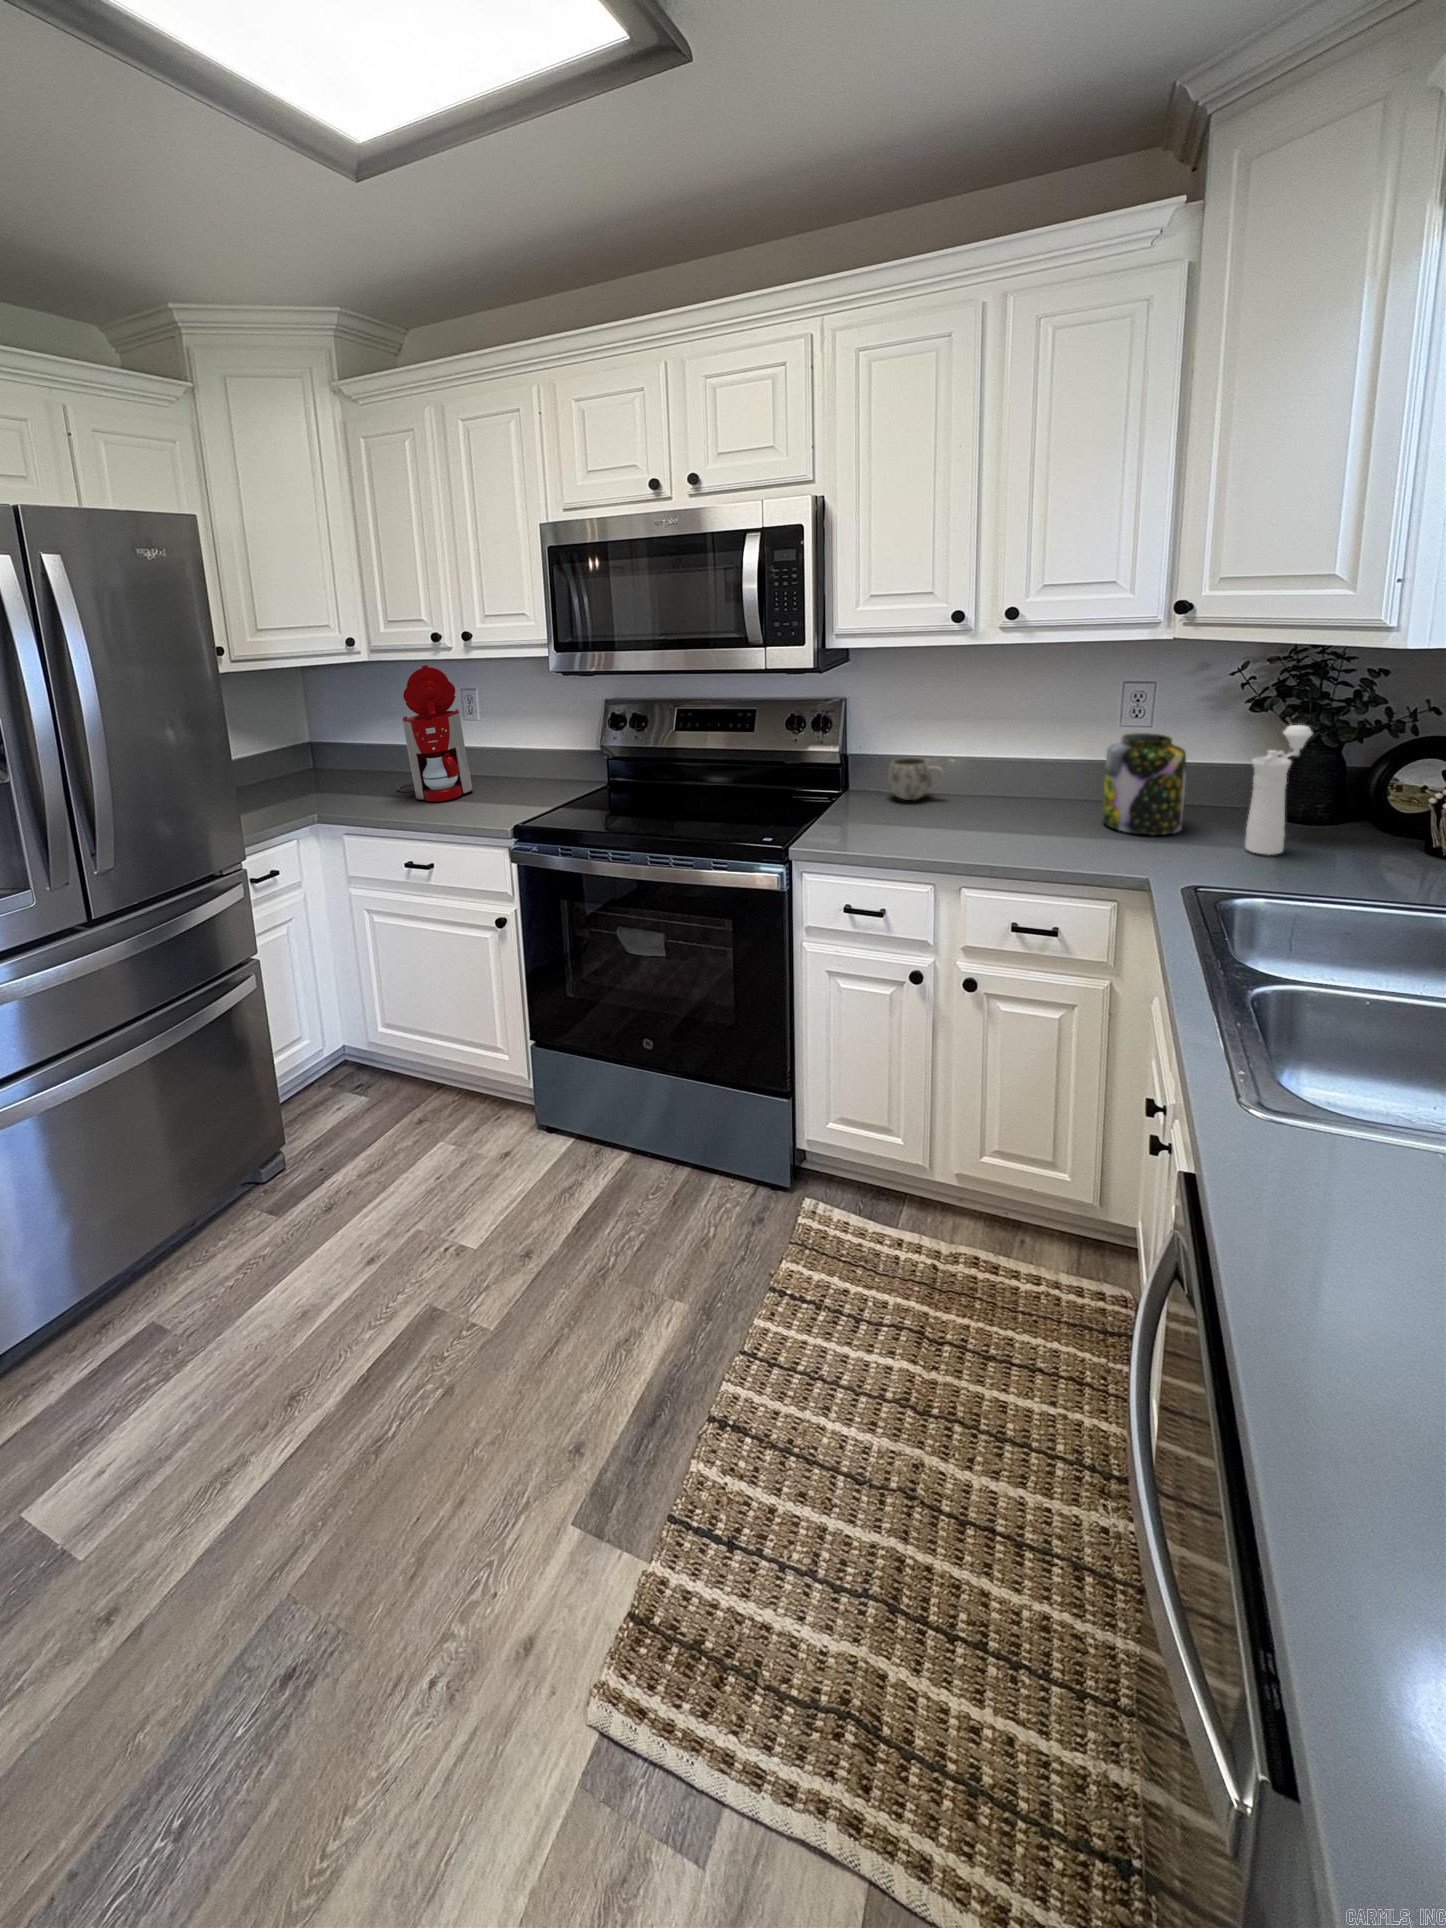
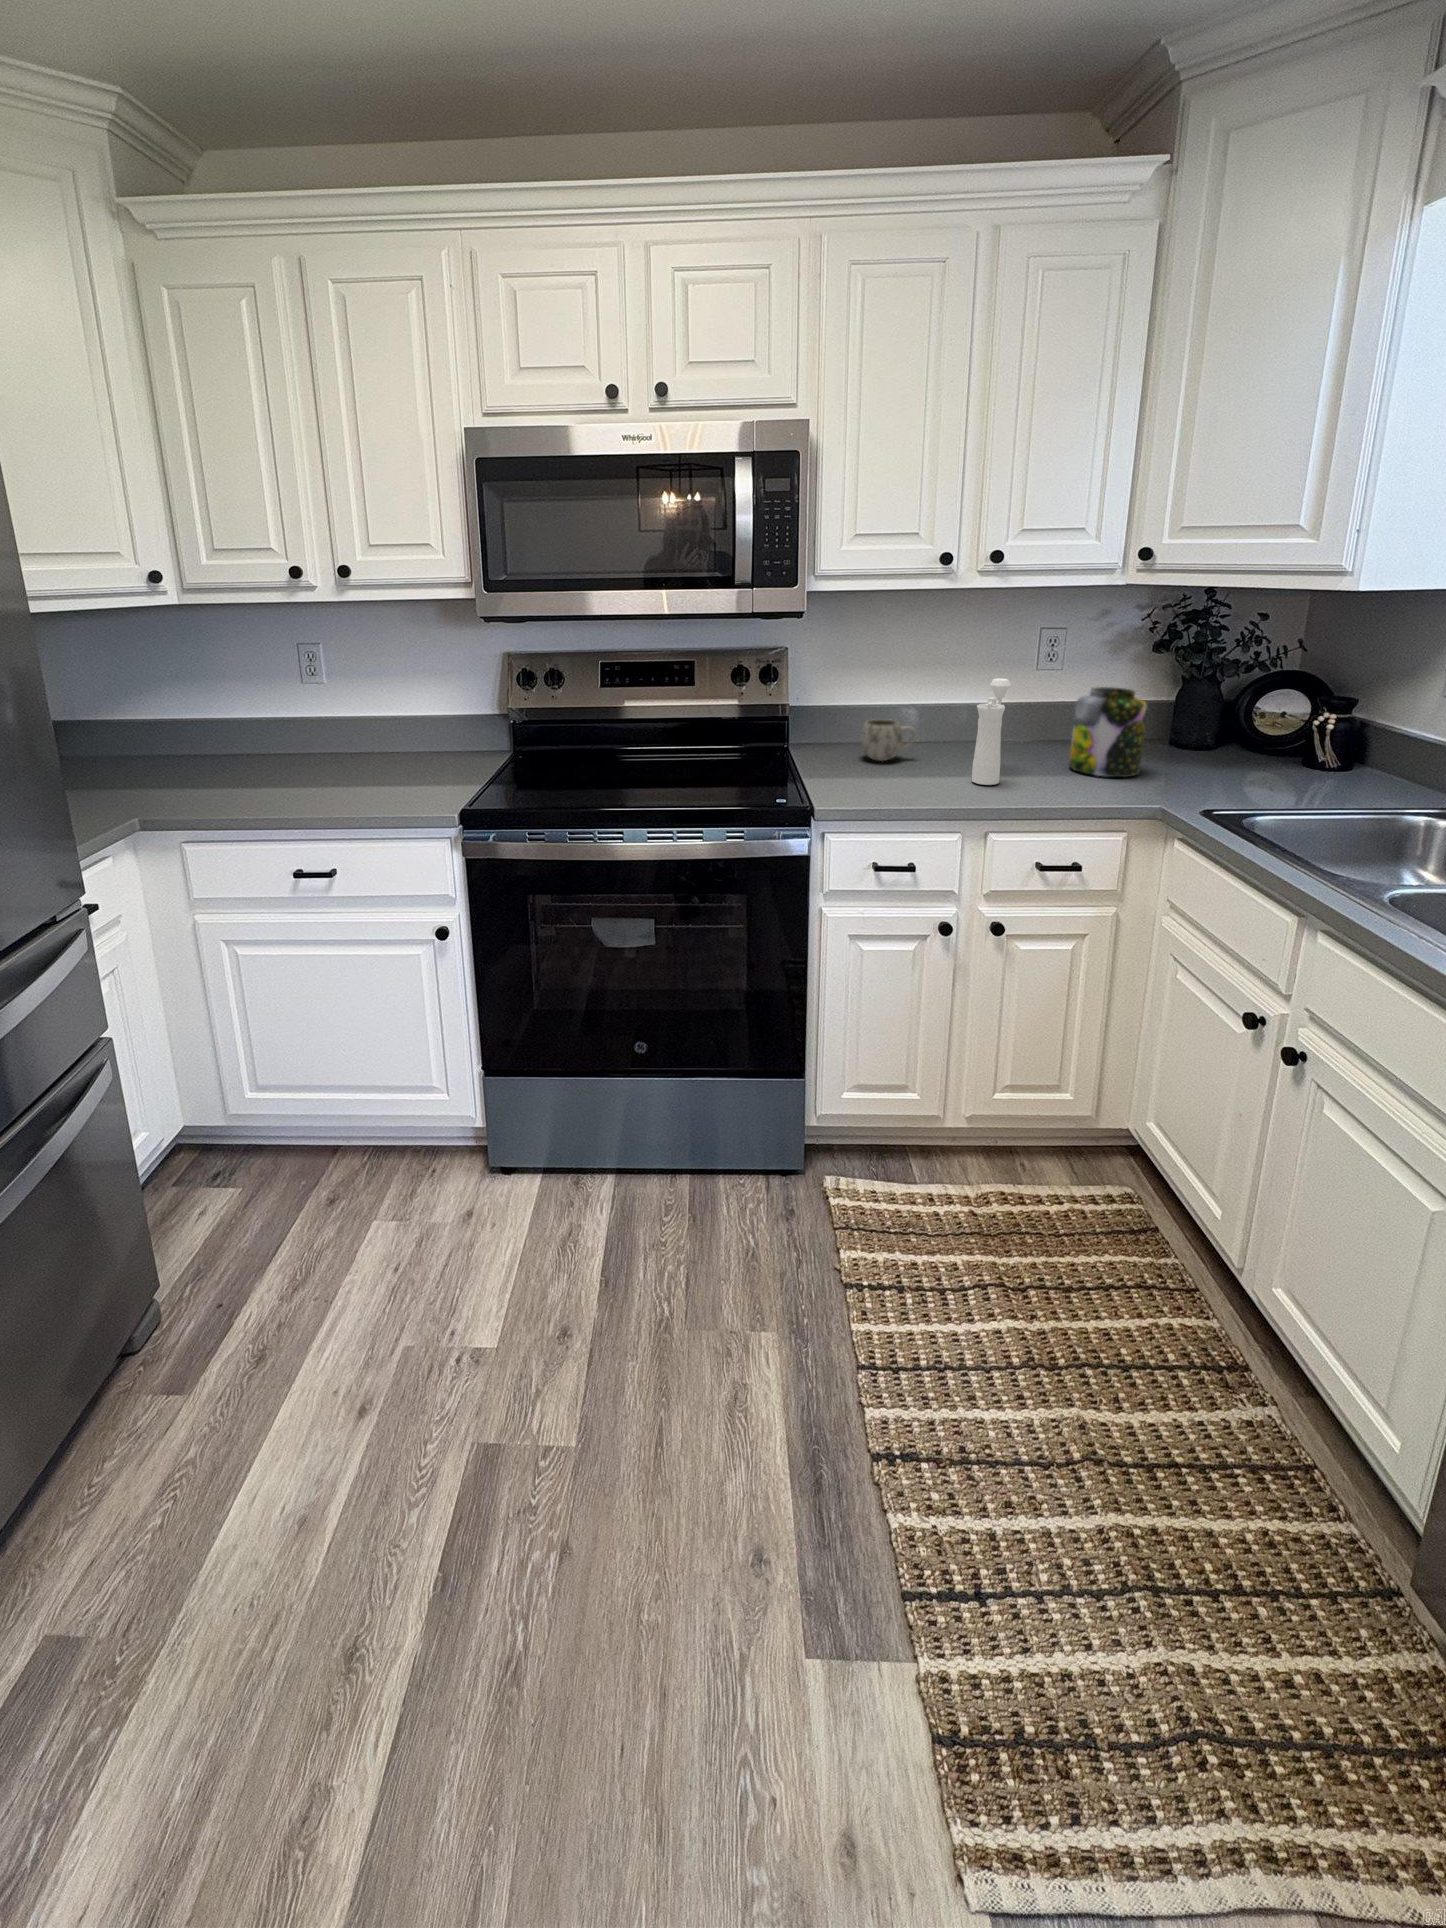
coffee maker: present [397,665,473,801] -> none [259,620,375,793]
pepper mill: present [1245,725,1313,855] -> present [972,678,1011,785]

